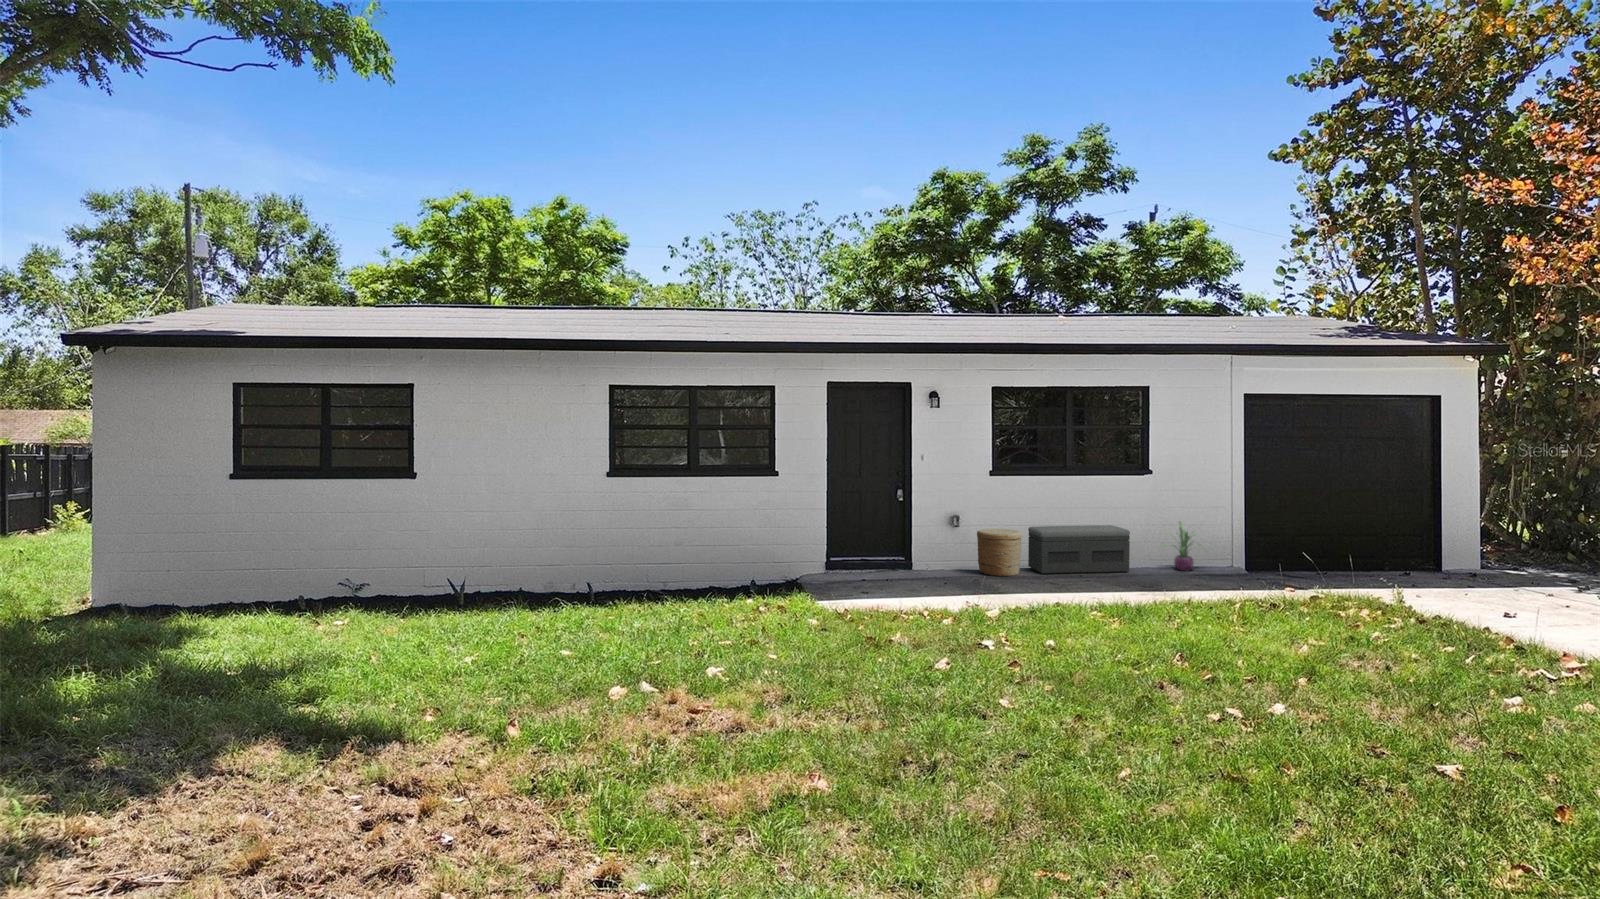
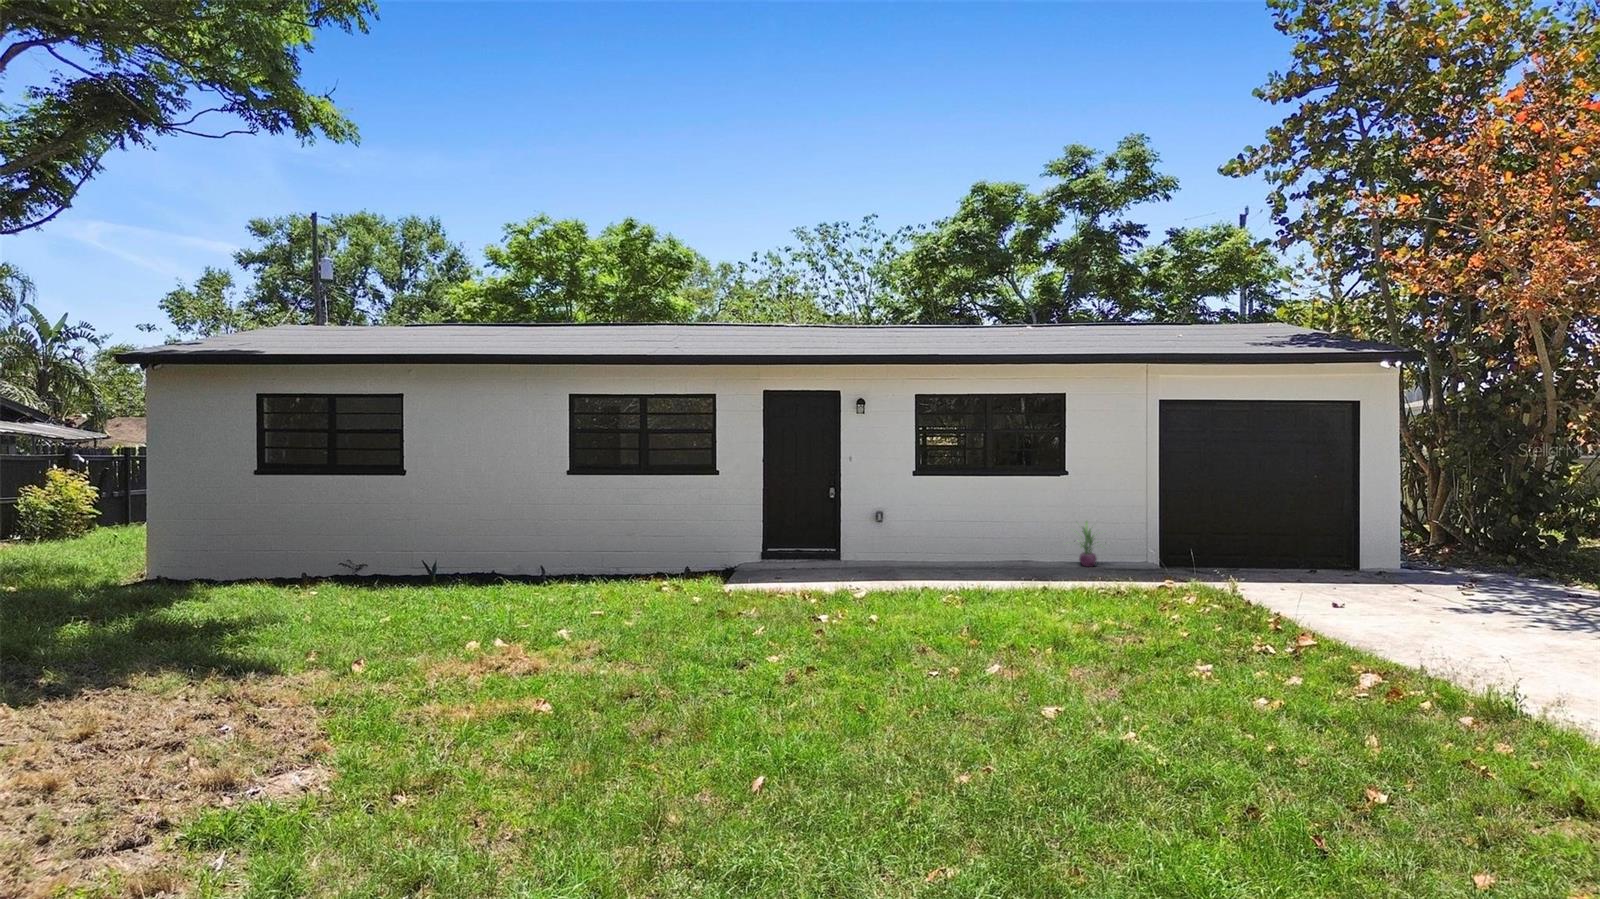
storage bench: present [1028,525,1130,574] -> none [946,523,1034,566]
woven basket: present [977,529,1022,576] -> none [894,524,934,566]

